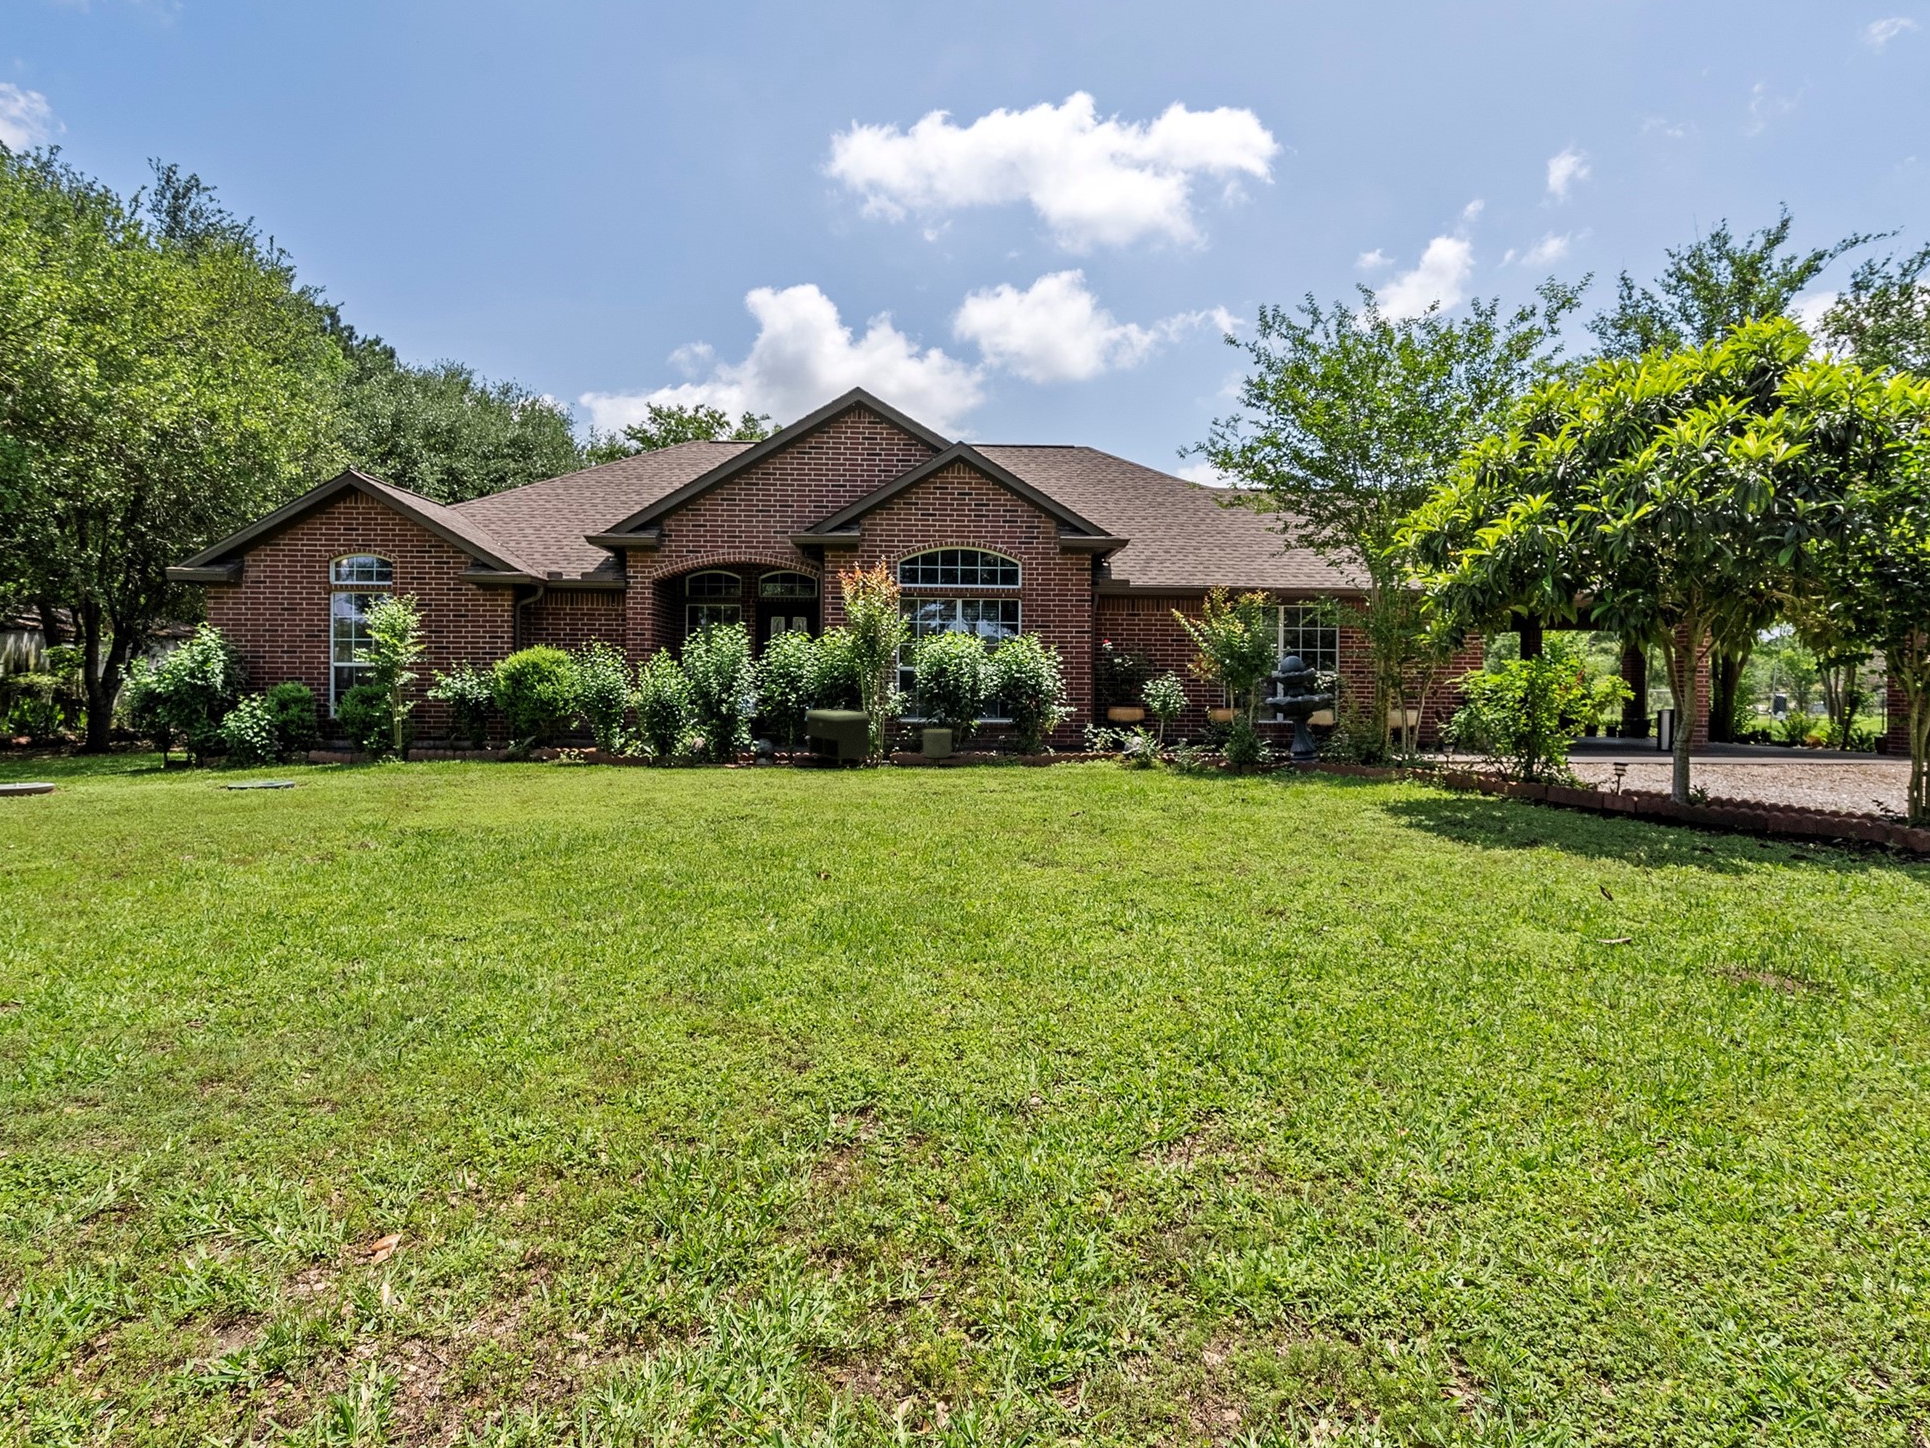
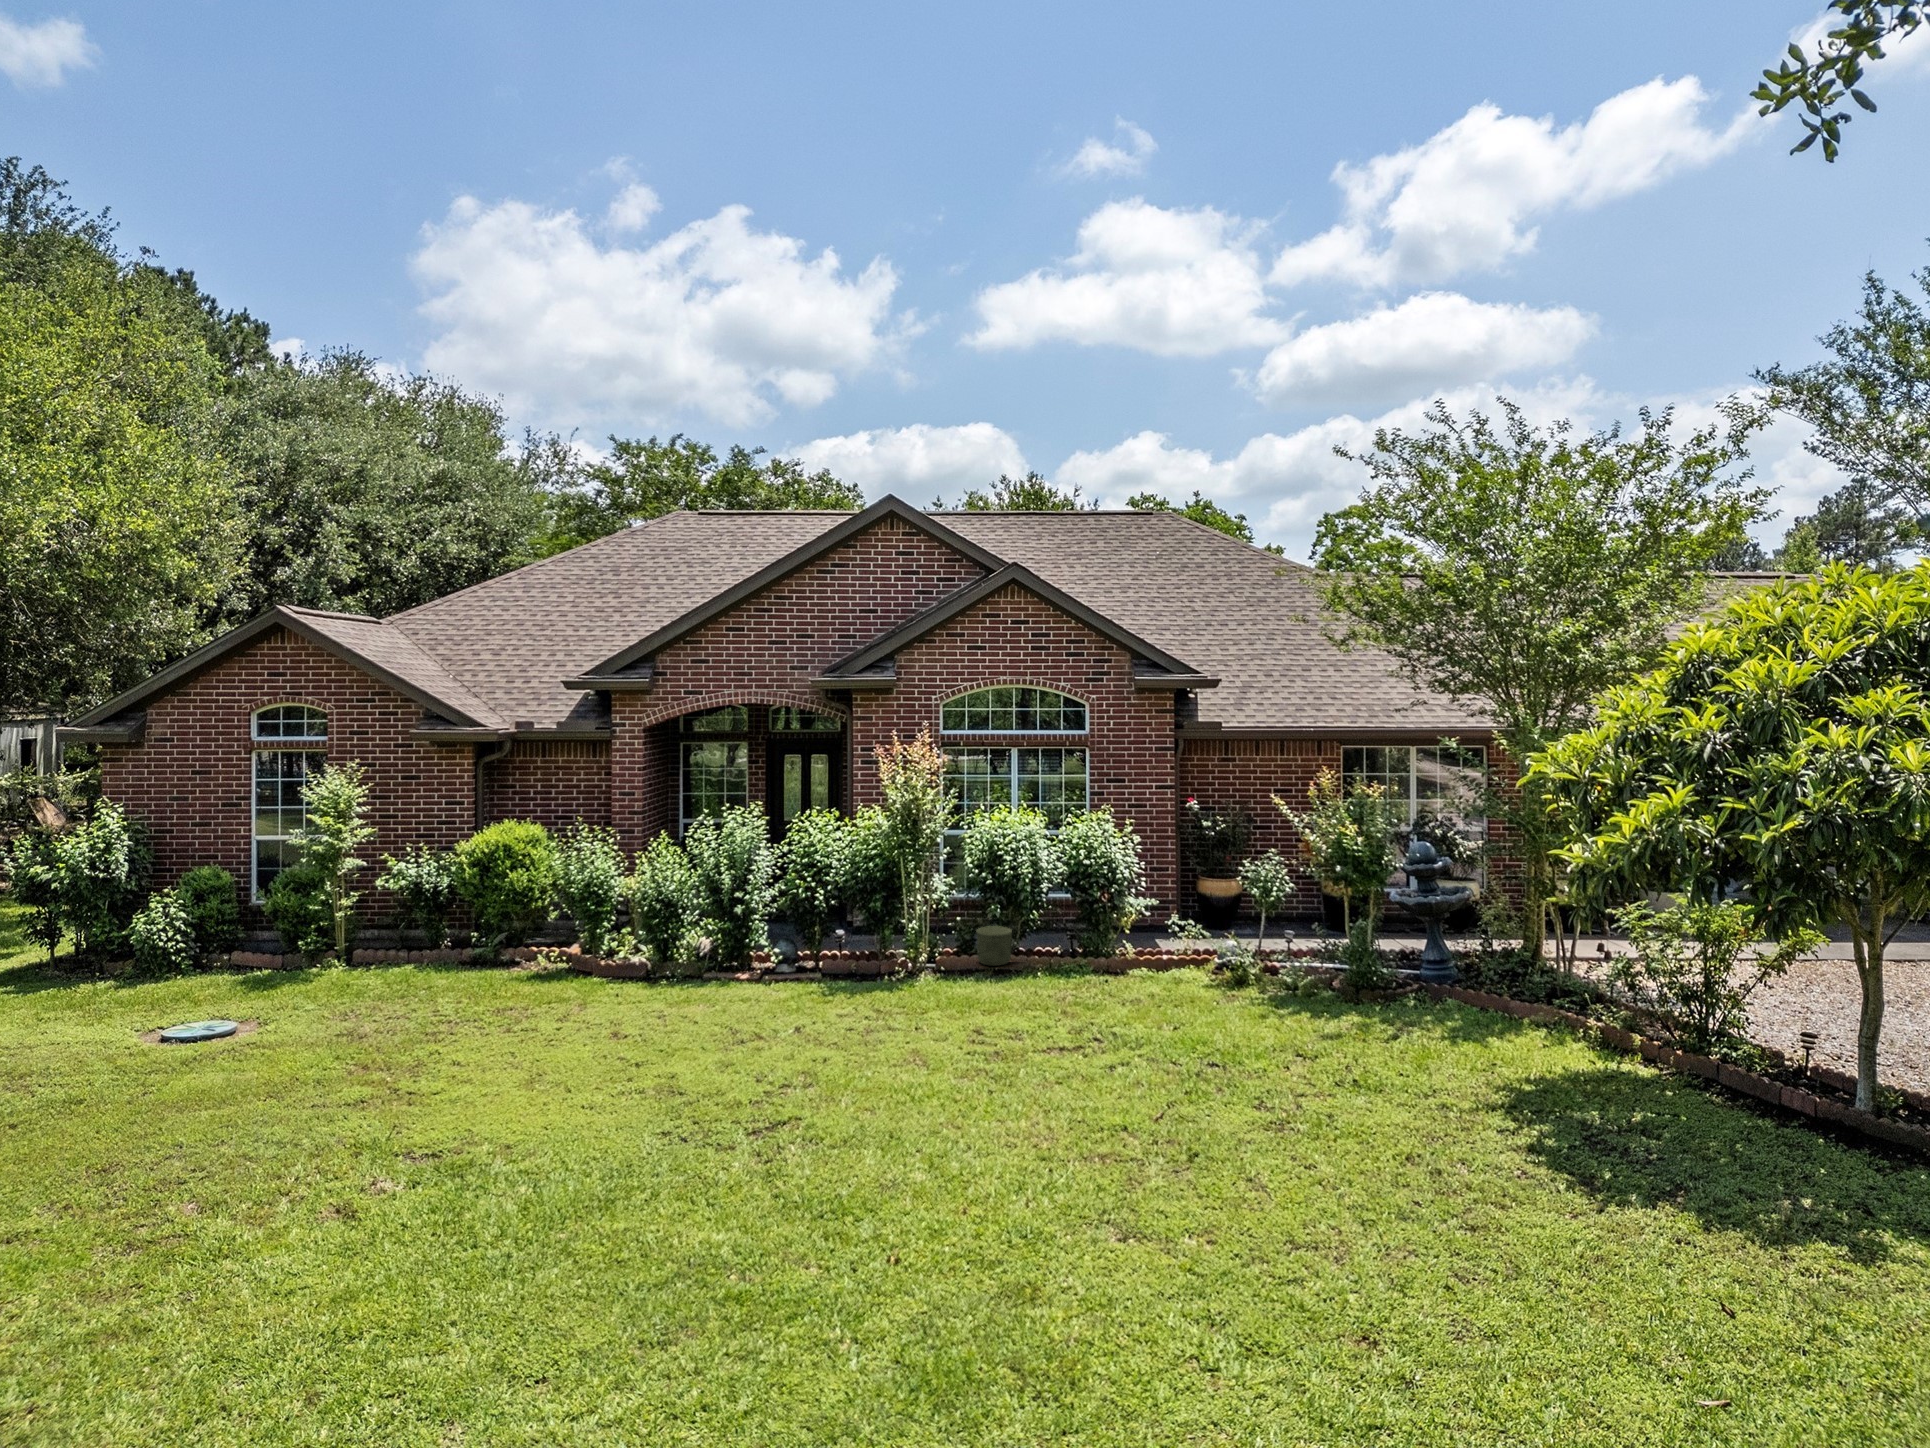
storage bench: present [806,710,869,763] -> none [836,904,915,980]

